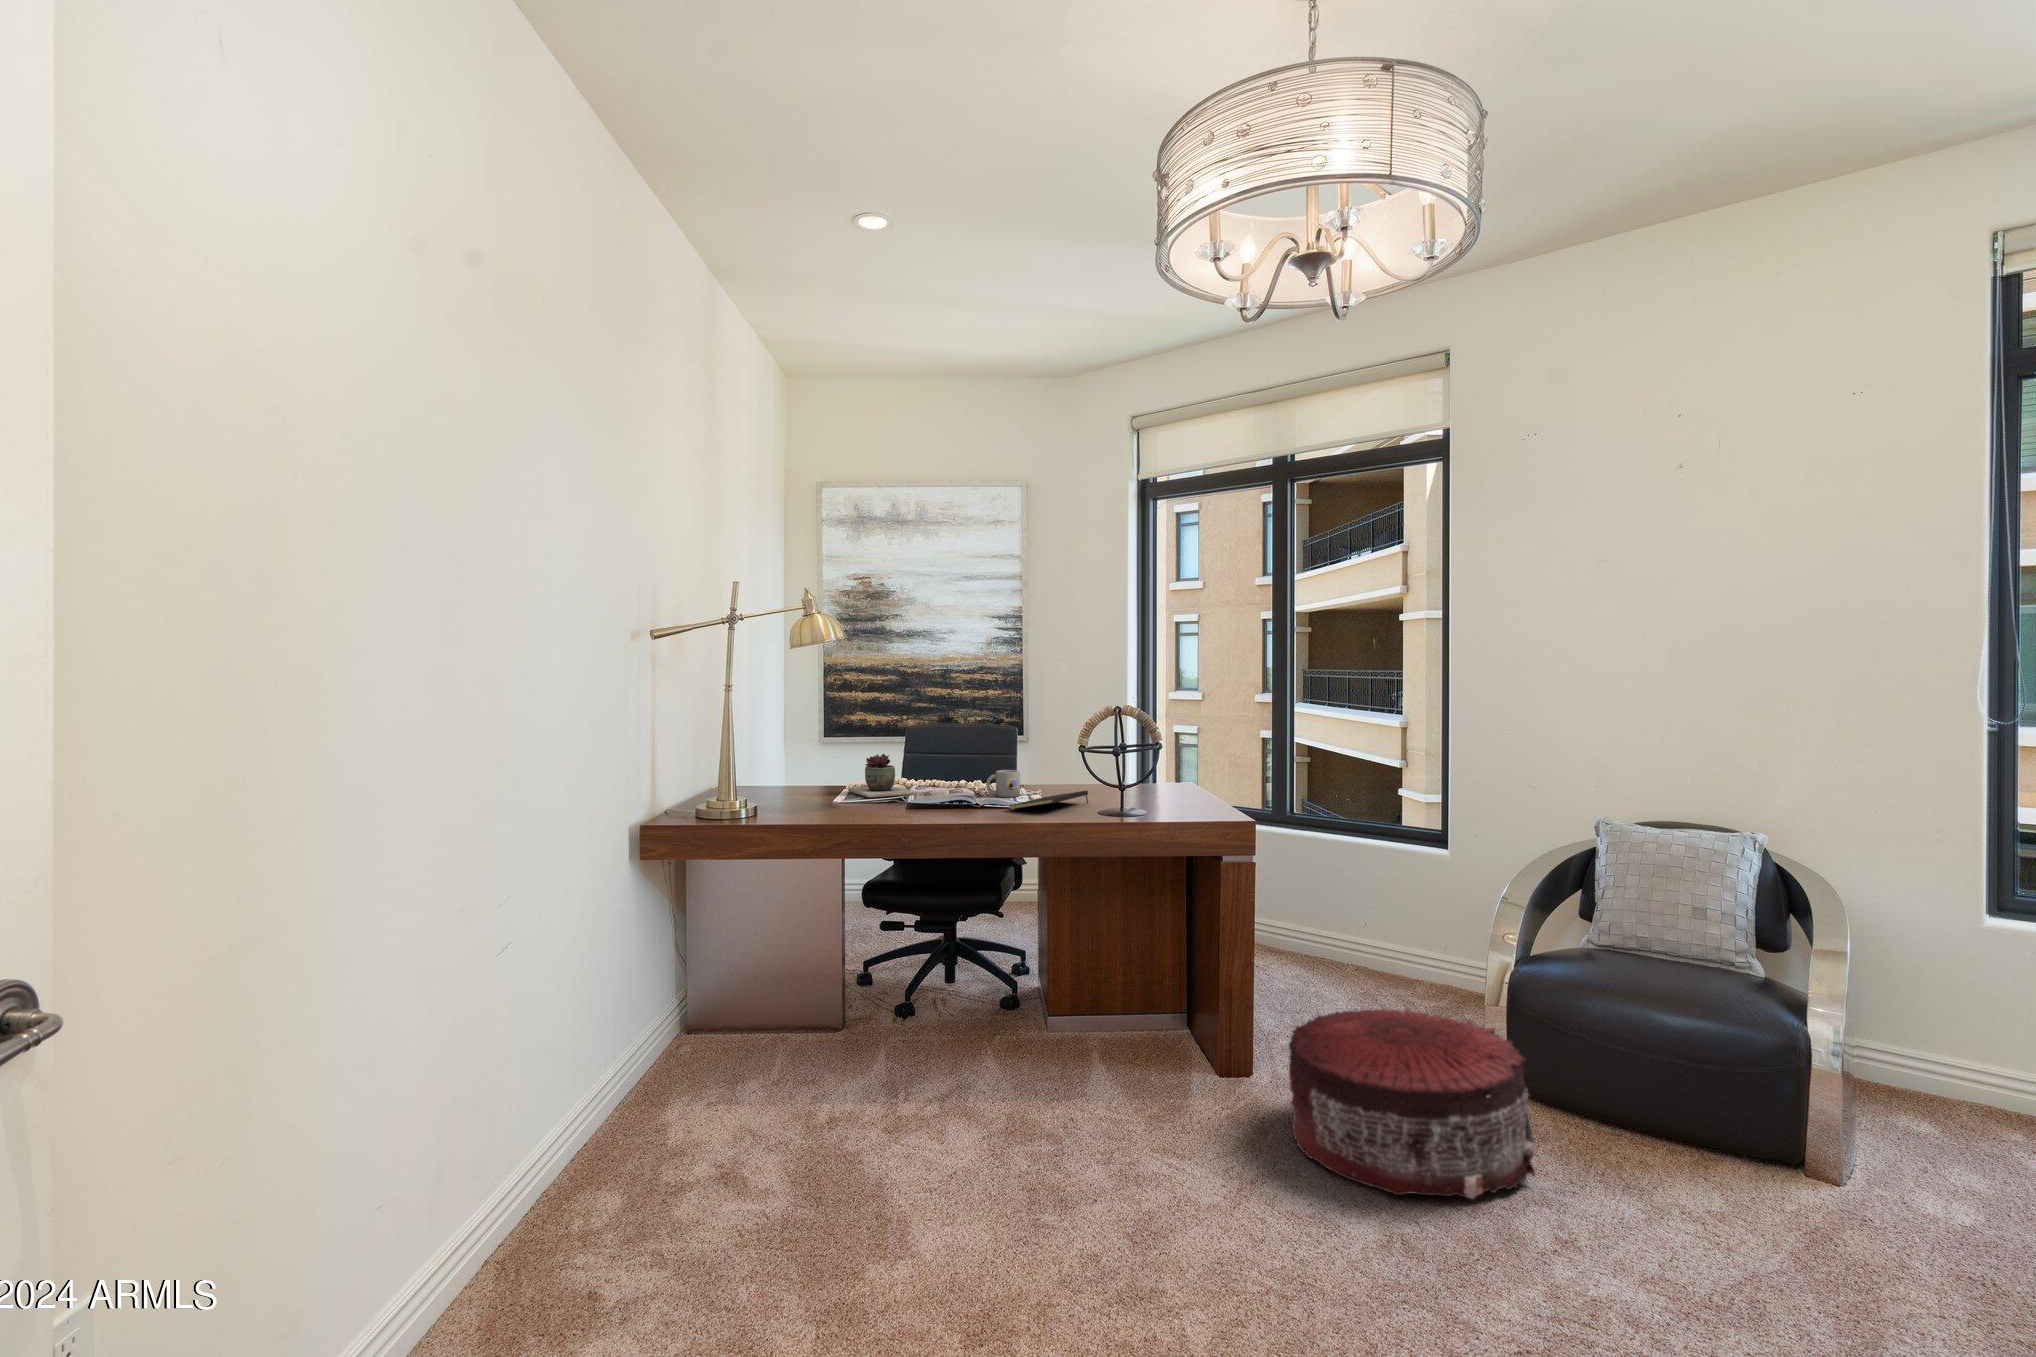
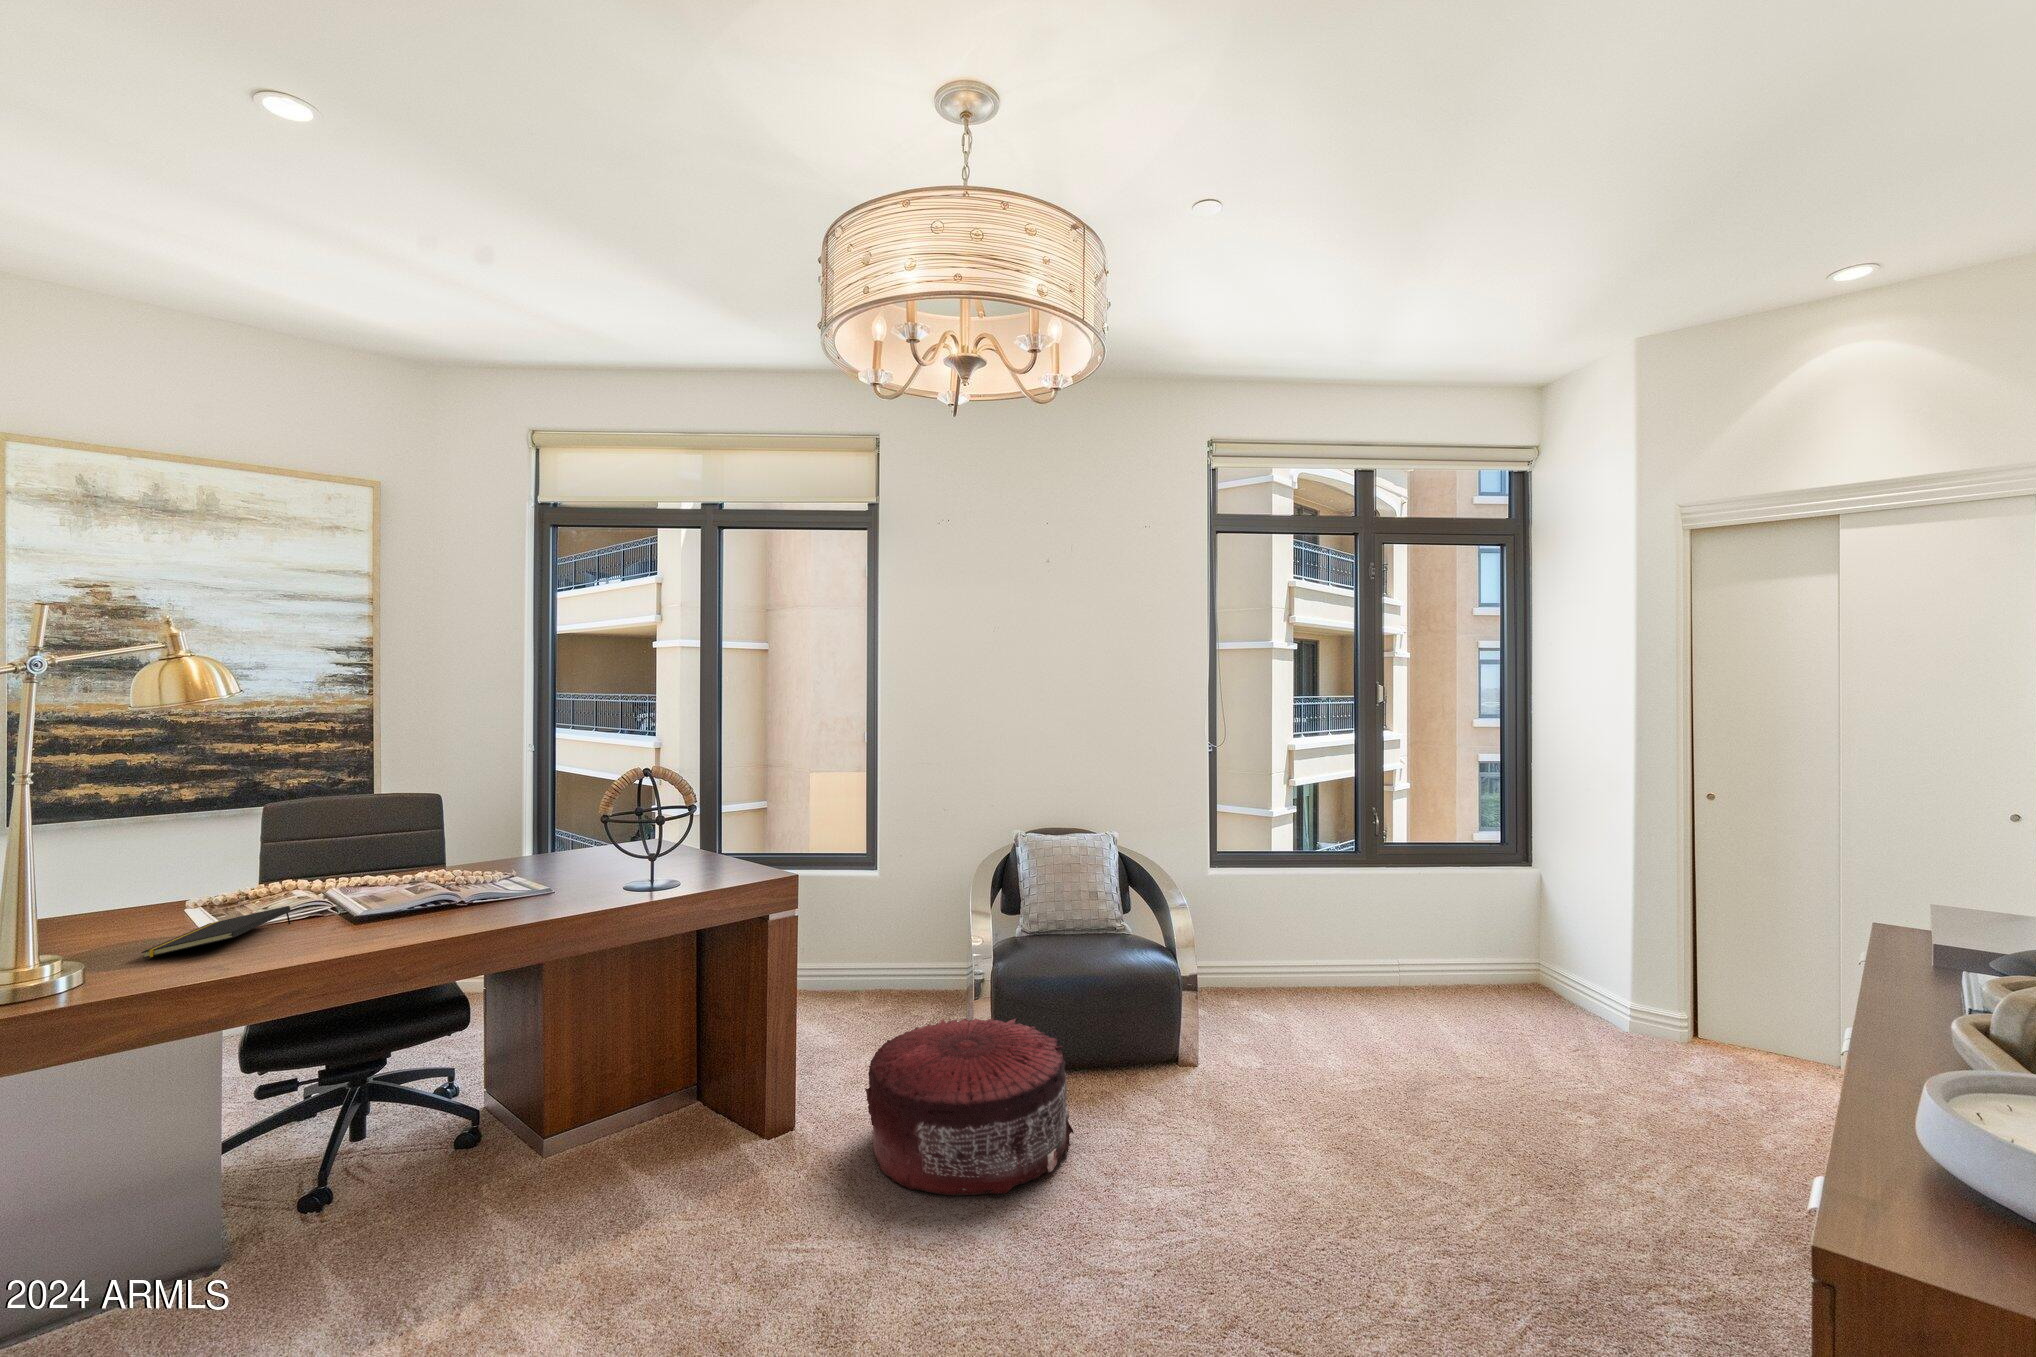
succulent plant: present [848,754,914,798] -> none [200,848,329,915]
mug: present [986,770,1020,797] -> none [449,849,495,884]
notepad: present [1009,791,1088,810] -> present [142,906,291,958]

